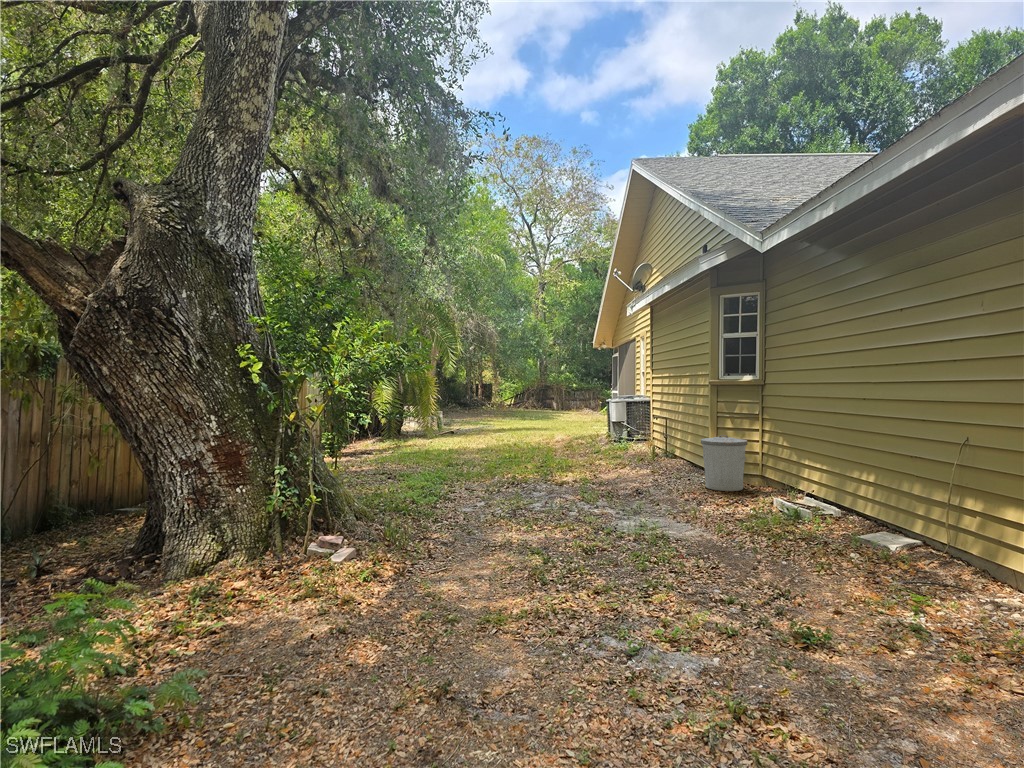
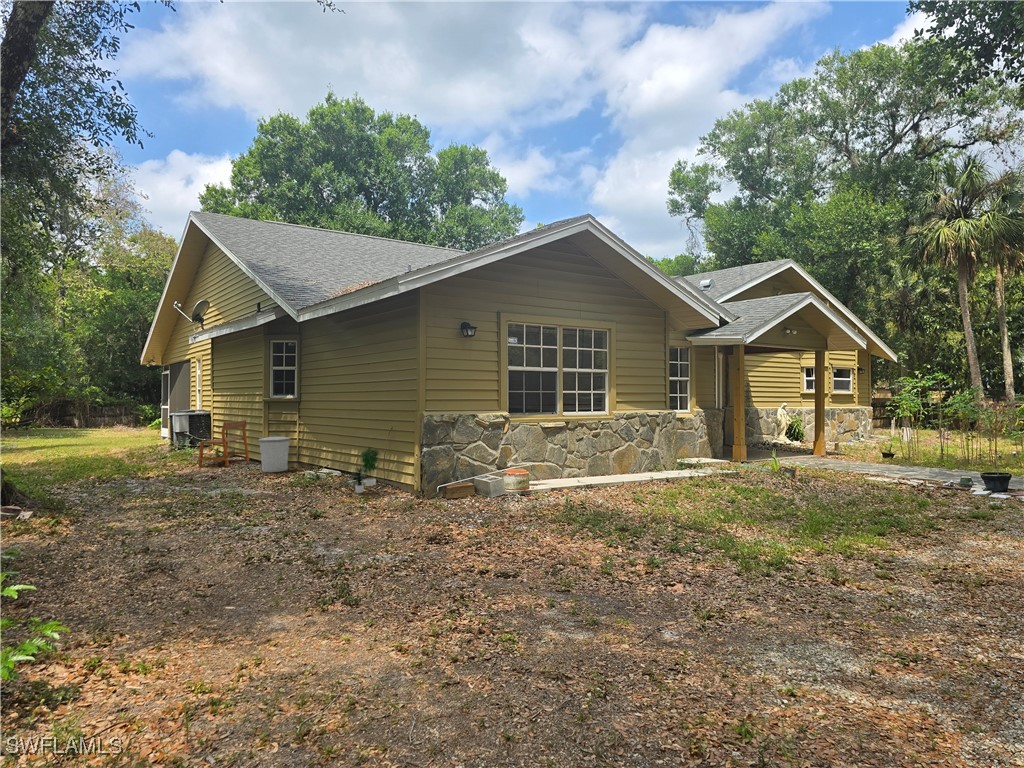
bench: none [629,410,692,472] -> present [198,420,249,467]
potted plant: none [867,476,944,579] -> present [350,447,379,493]

